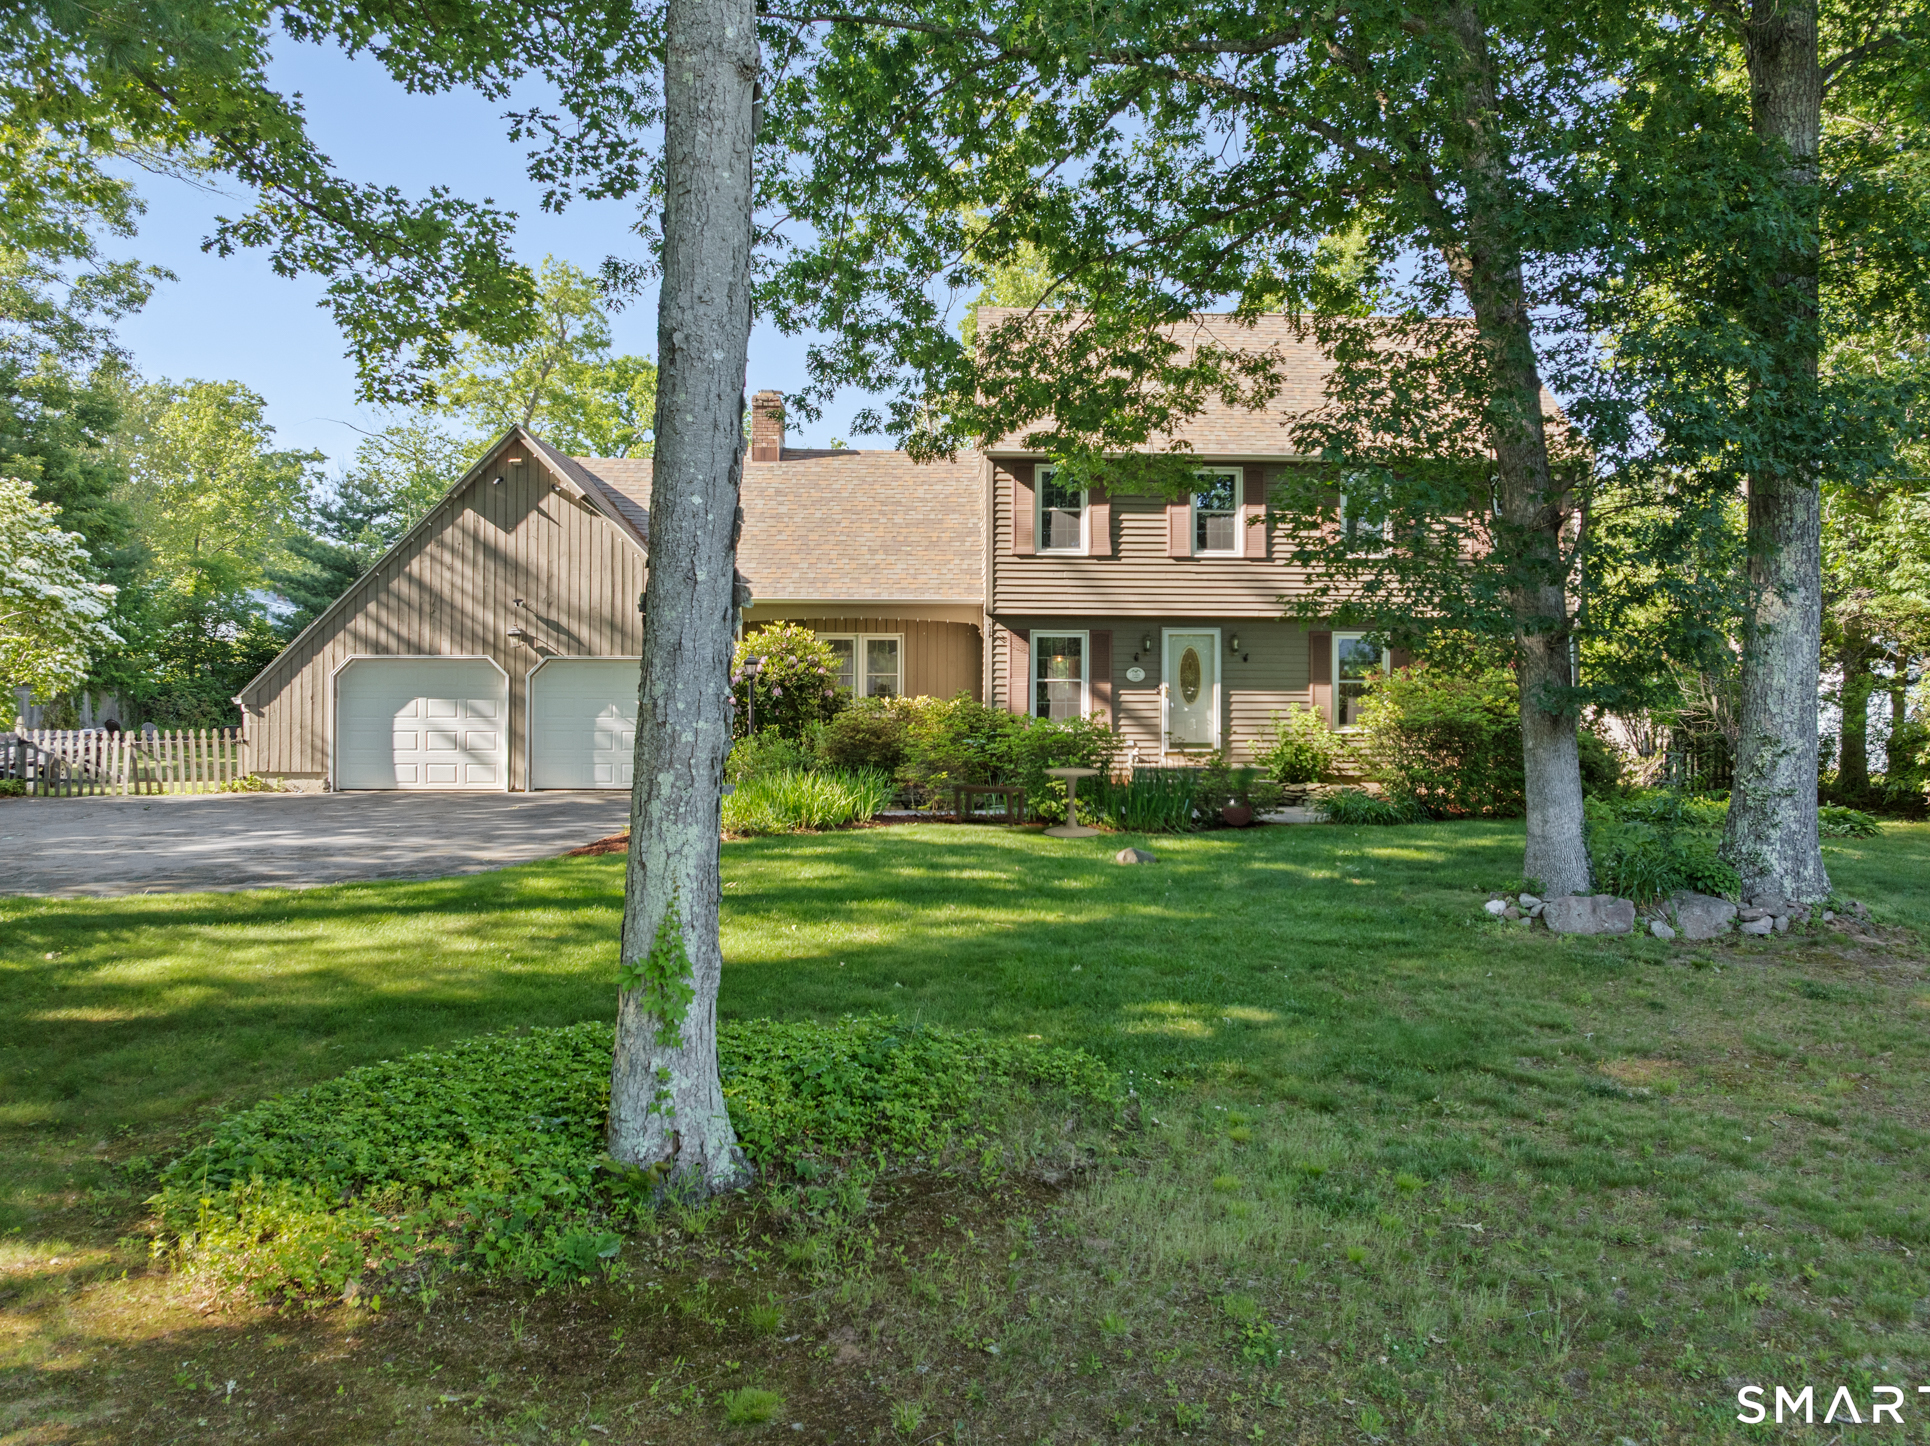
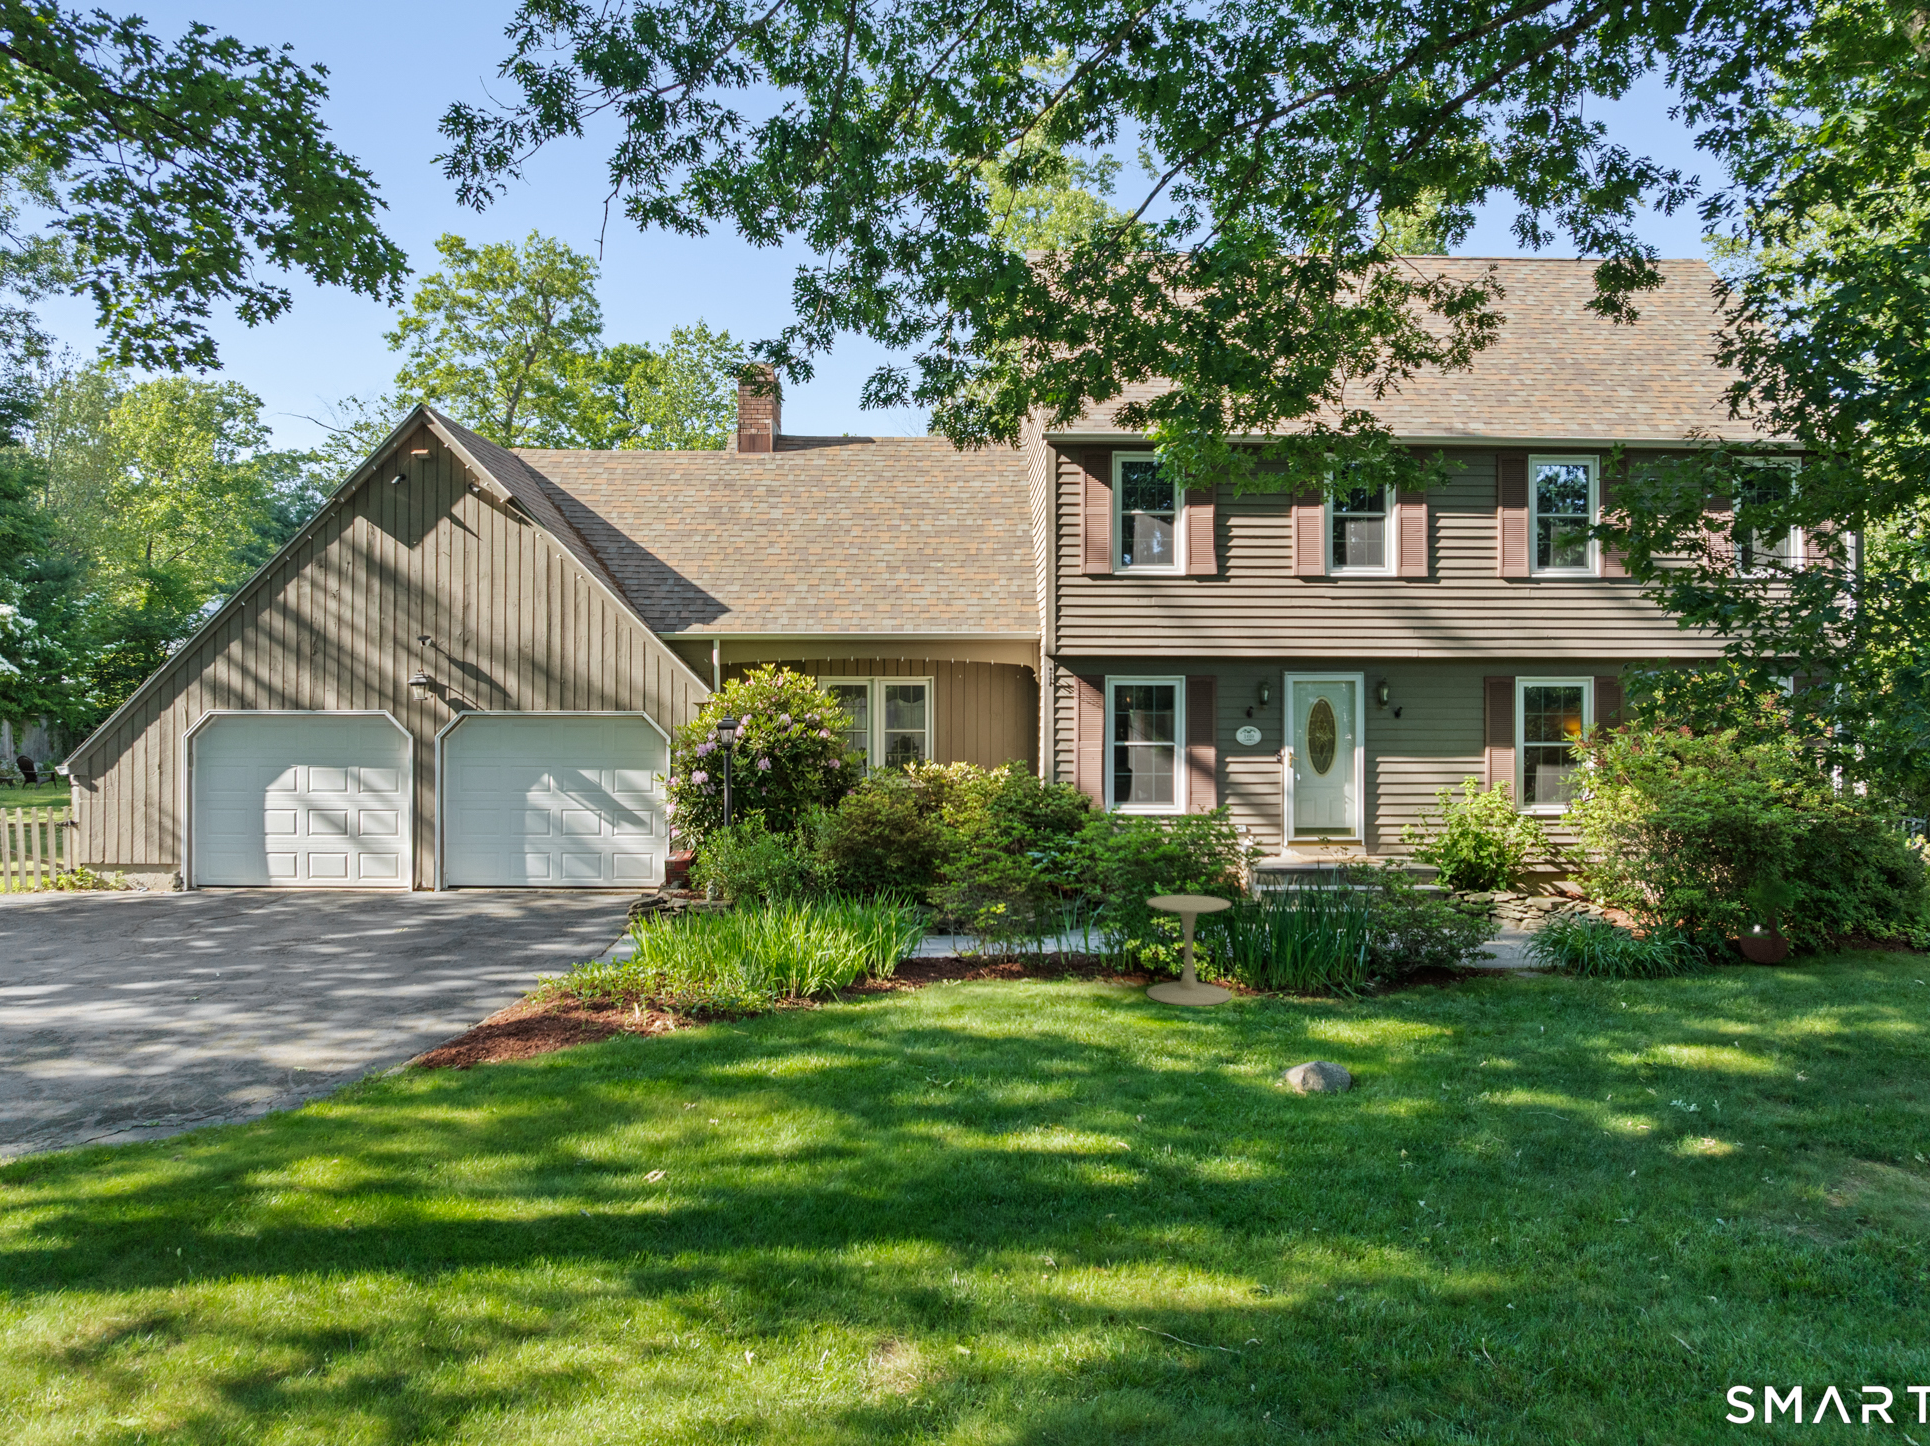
potted tree: present [1223,766,1257,826] -> present [1740,877,1798,964]
bench: present [953,785,1026,828] -> none [1010,910,1117,982]

